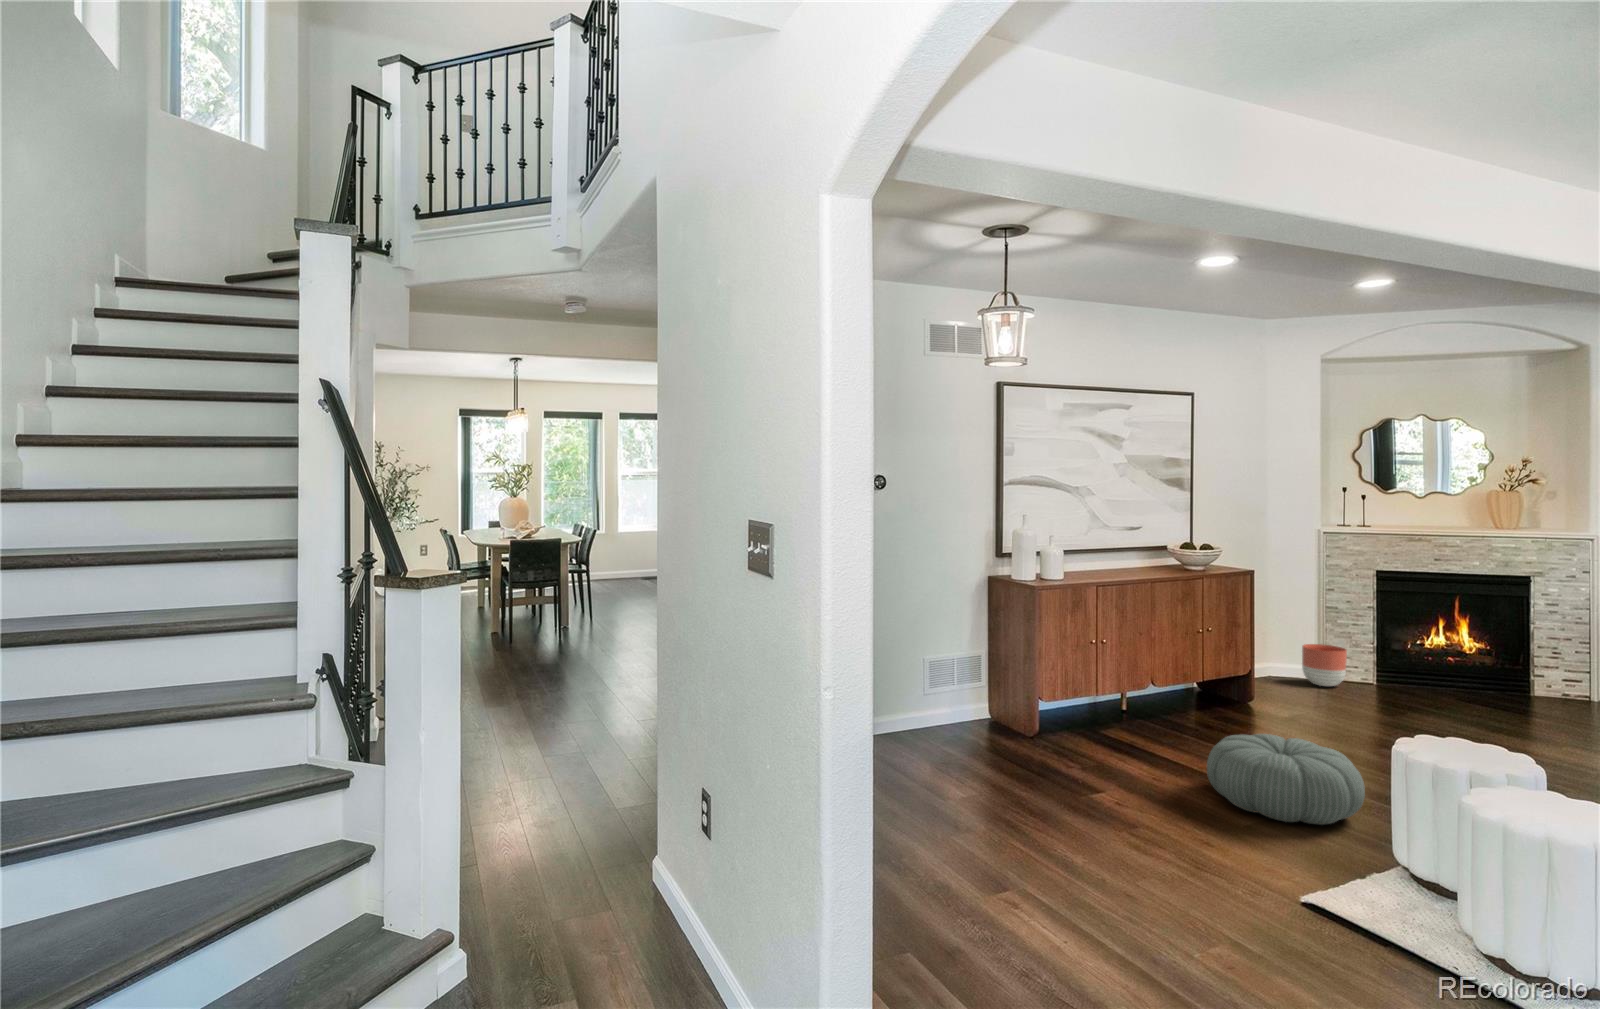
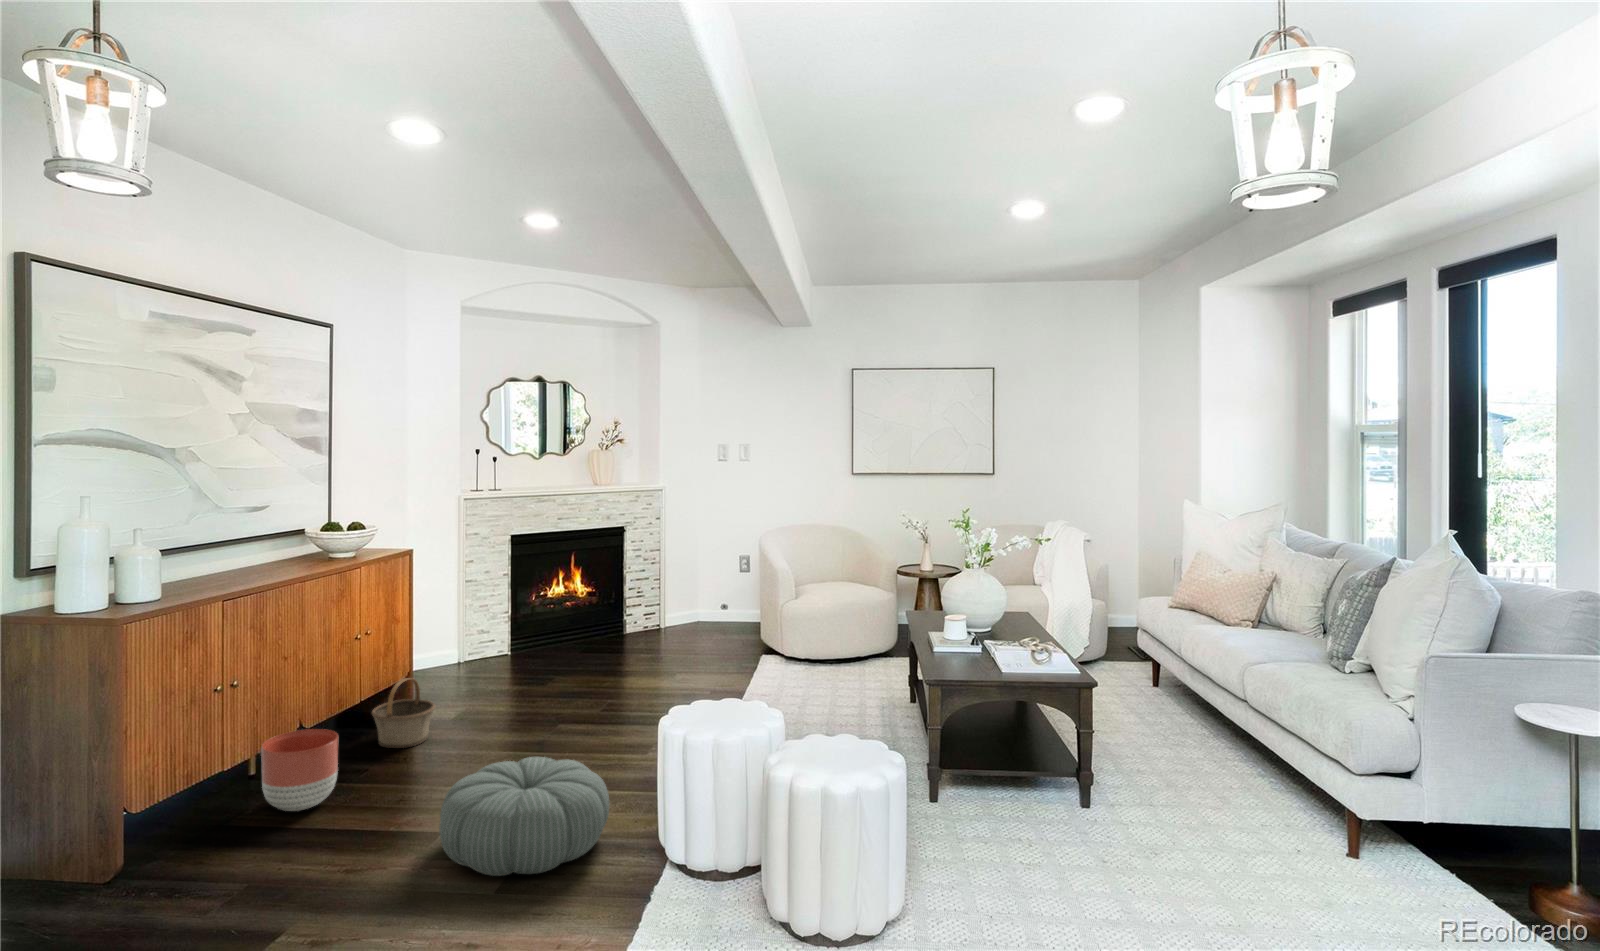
planter: present [1302,644,1347,686] -> present [261,729,338,811]
basket: none [1204,670,1257,725] -> present [372,678,435,748]

